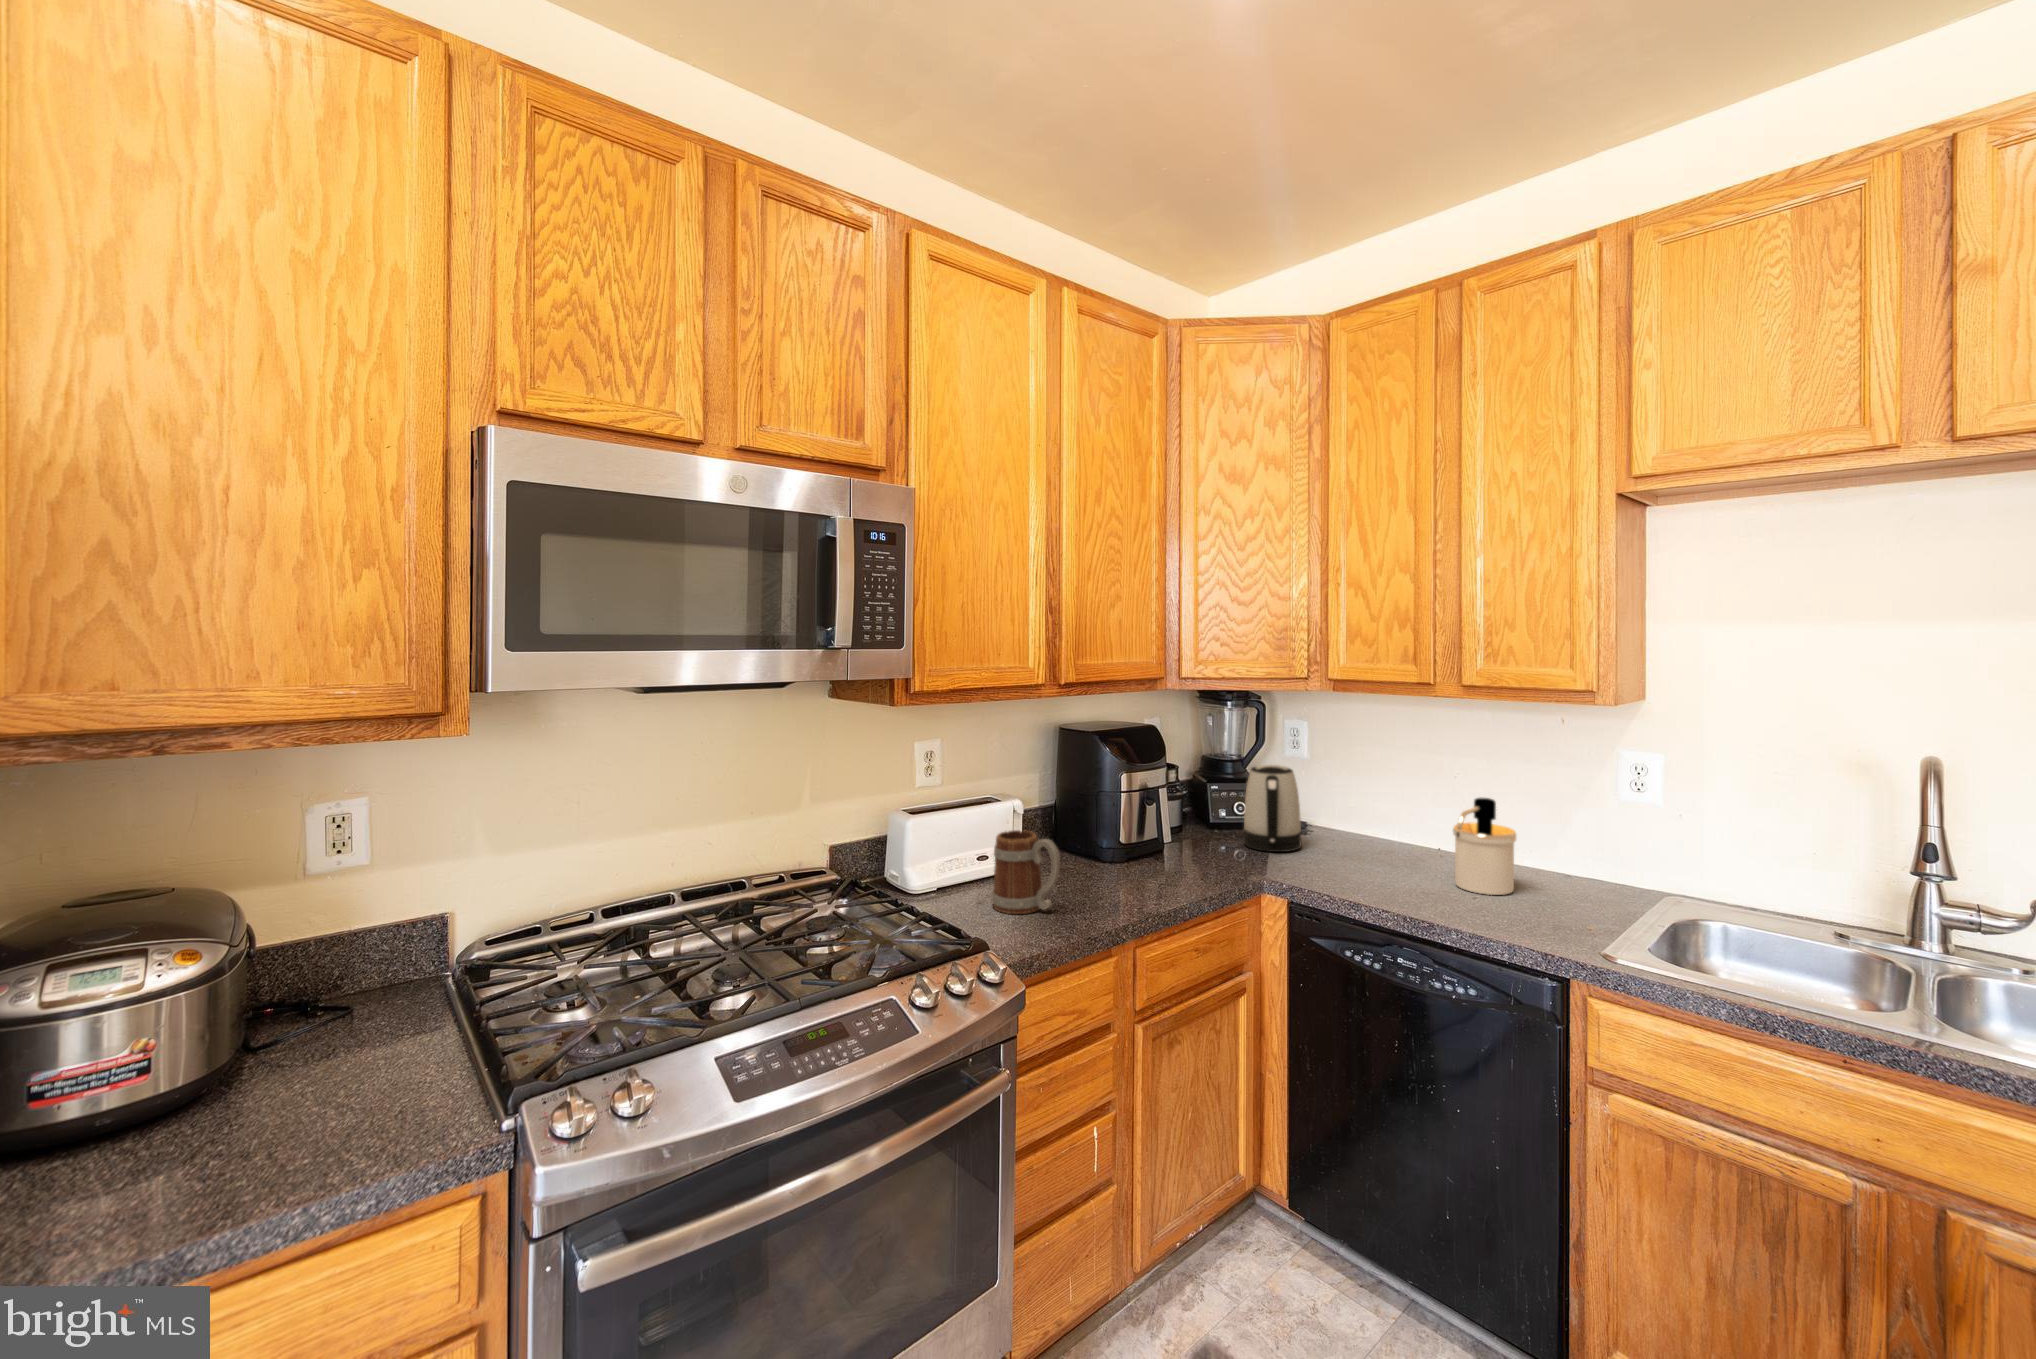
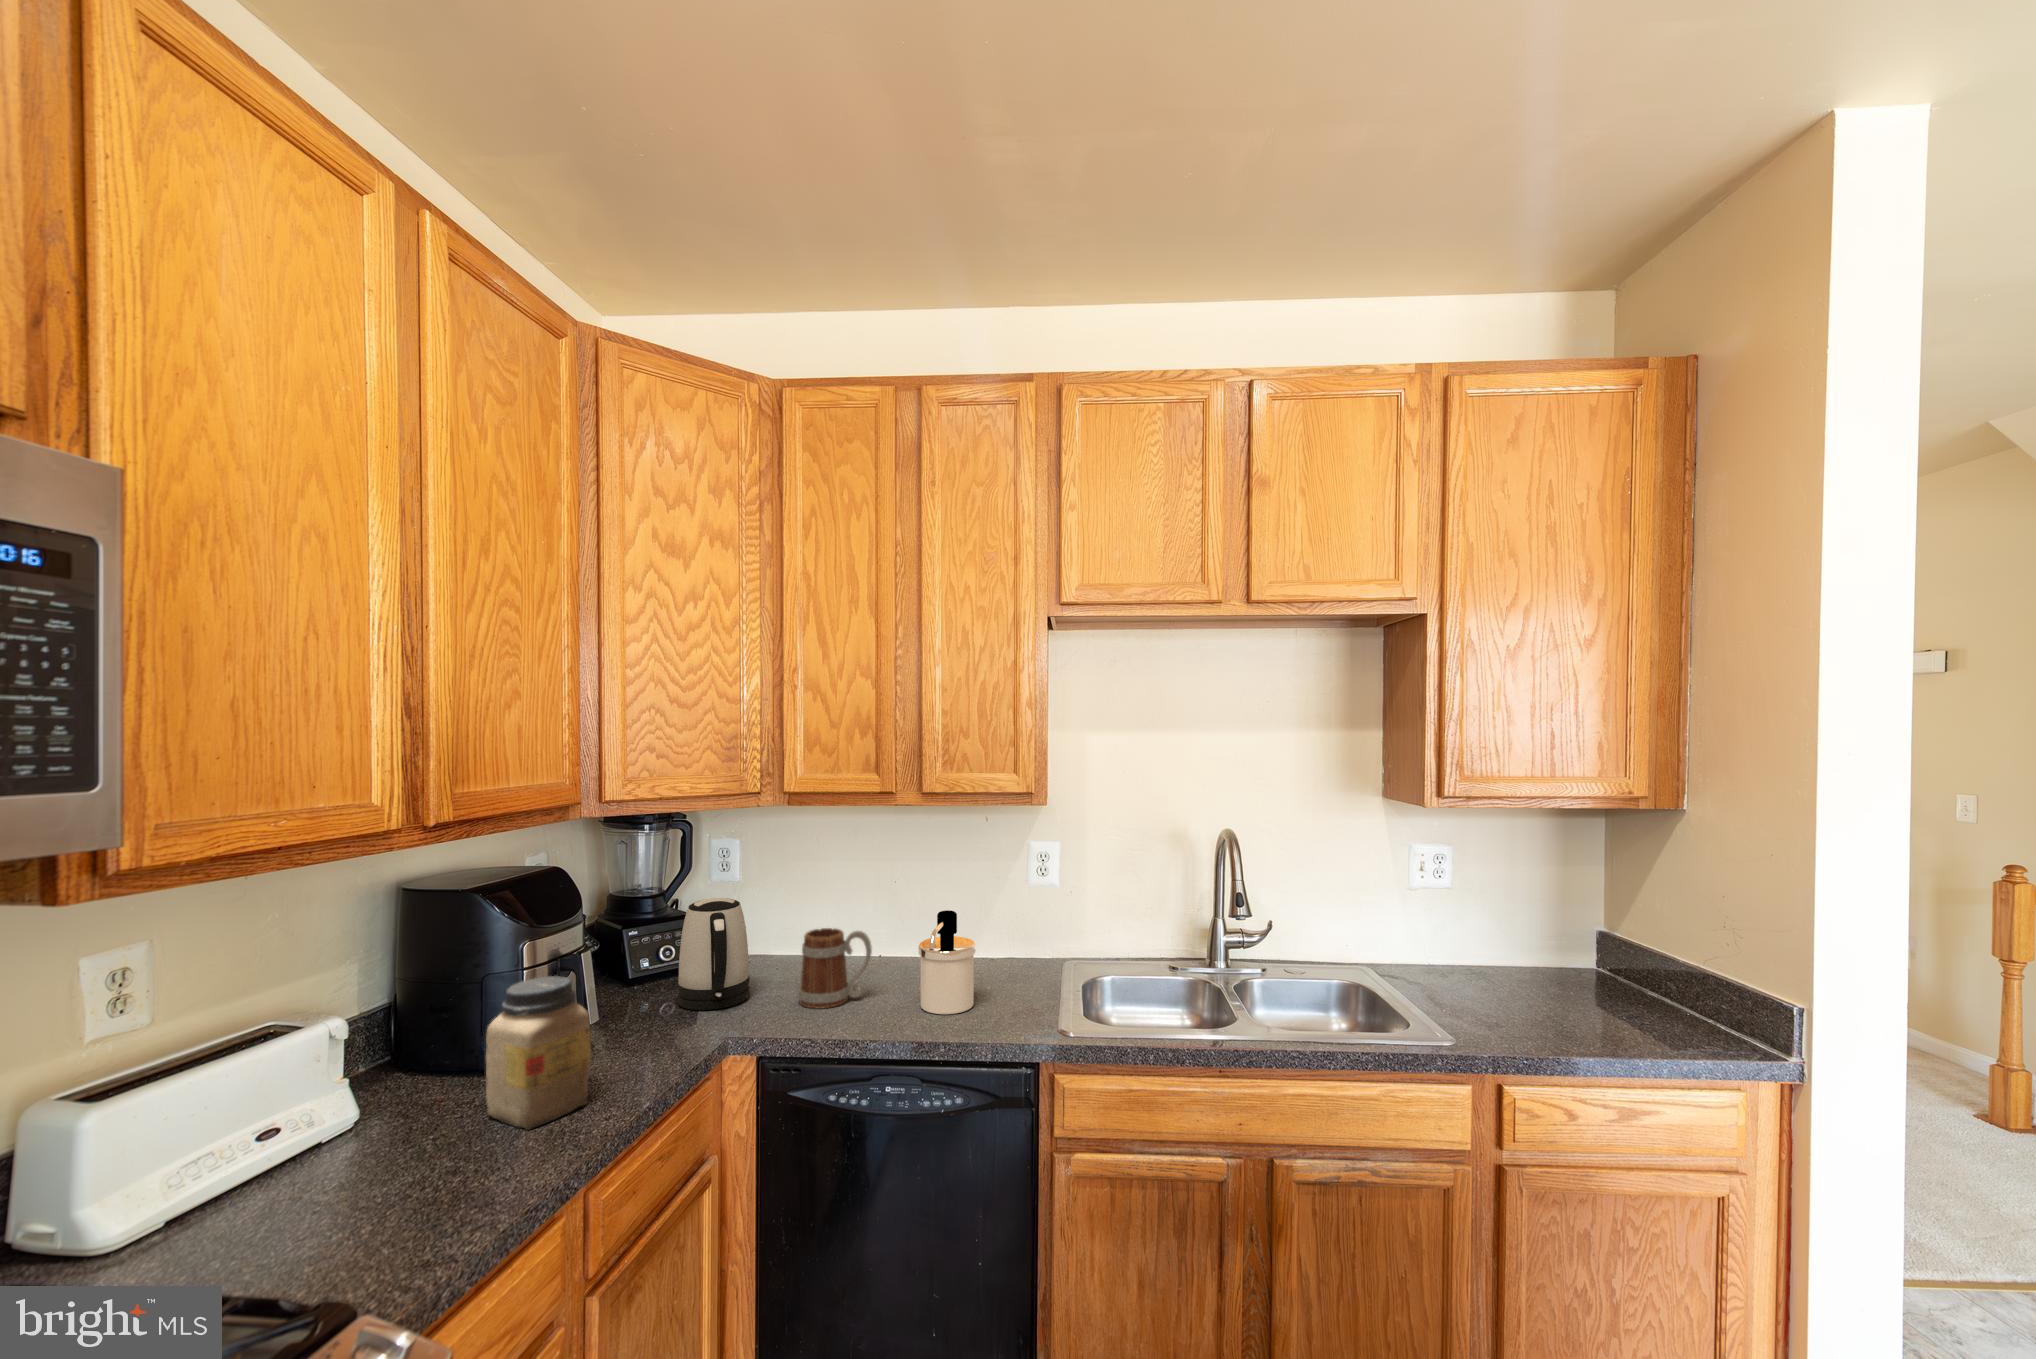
jar: none [1098,795,1162,894] -> present [486,976,591,1130]
mug: present [992,830,1060,914] -> present [798,928,872,1009]

